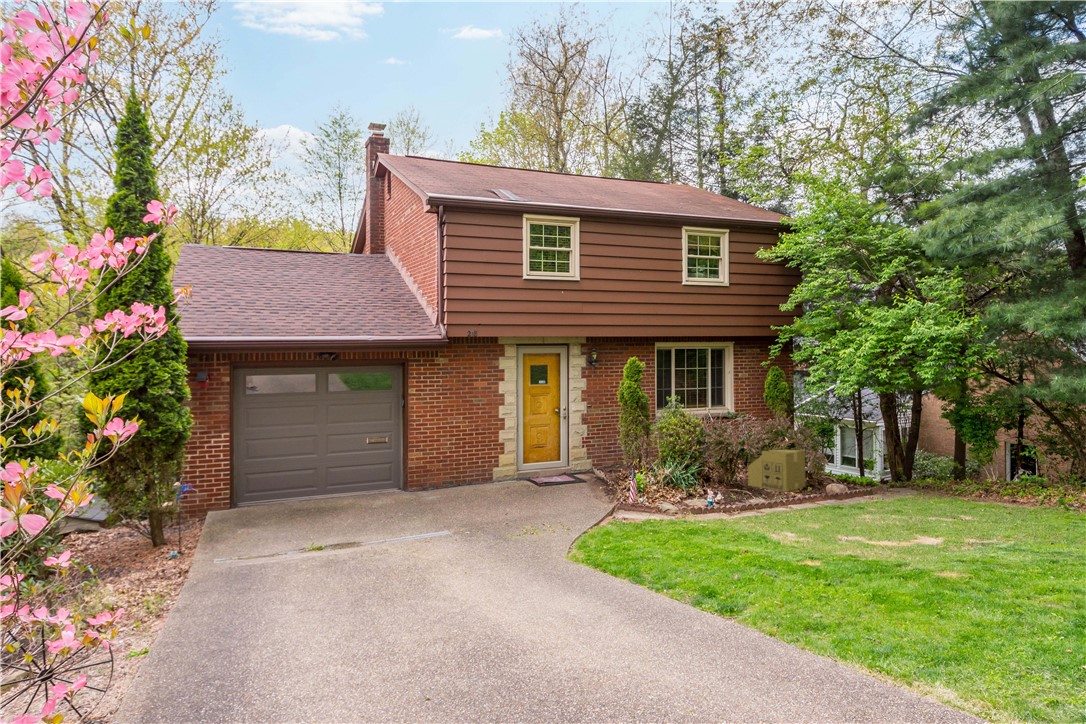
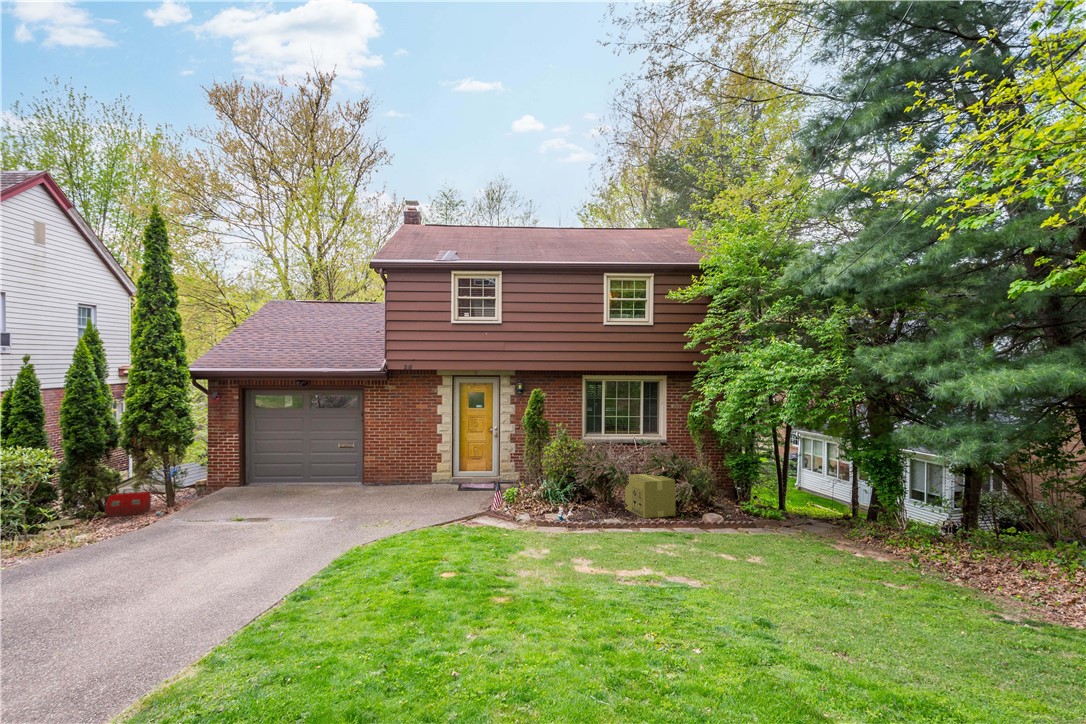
toolbox: none [105,524,166,572] -> present [106,488,151,517]

